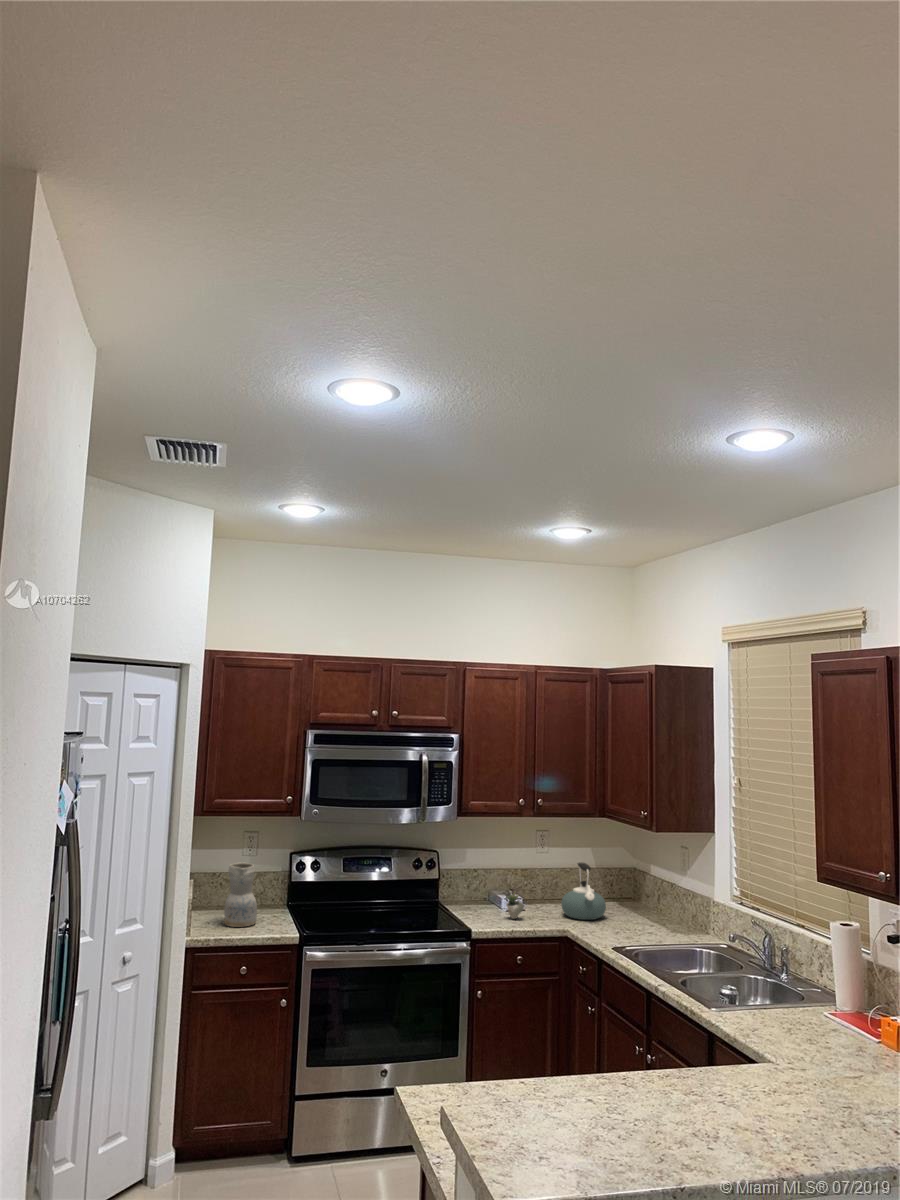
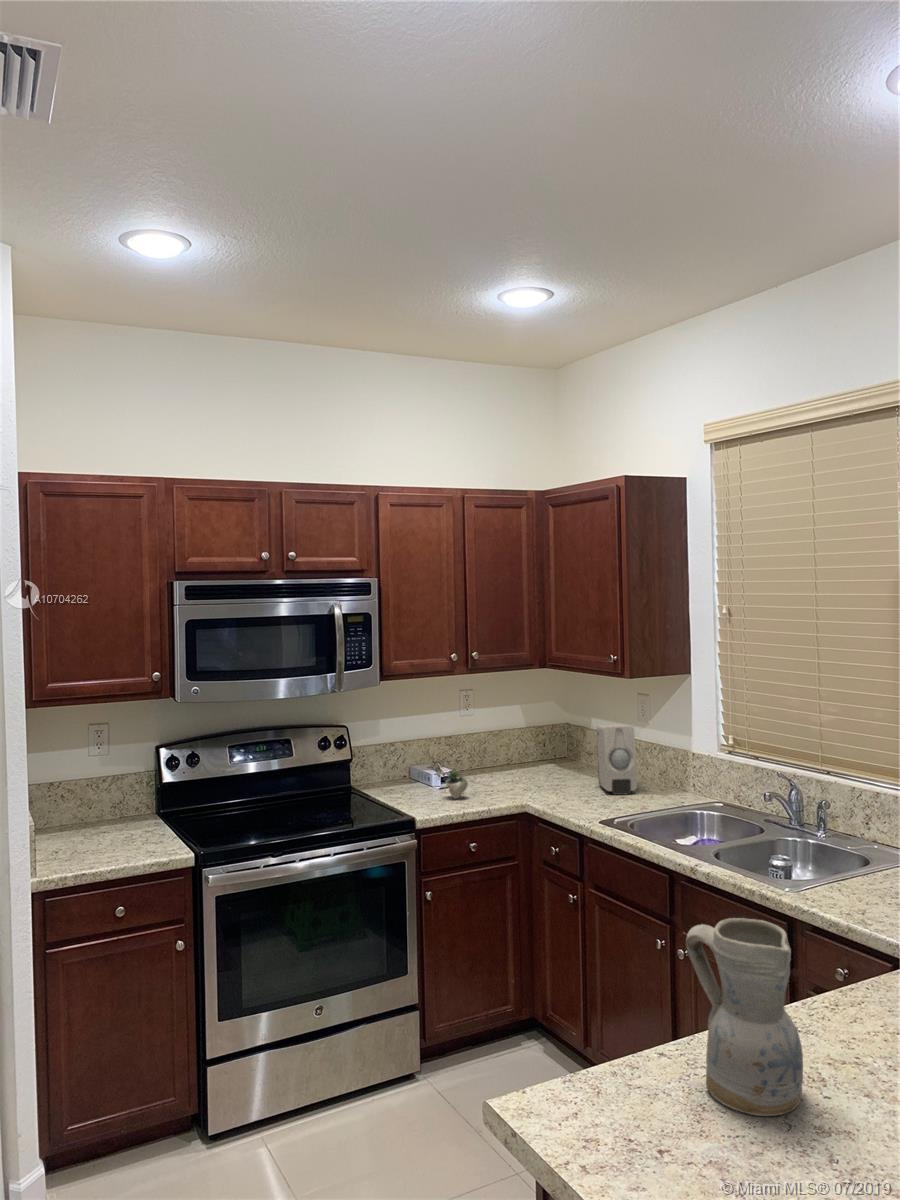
ceramic pitcher: present [224,863,257,927] -> present [686,918,803,1116]
kettle: present [561,863,606,920] -> none [506,723,559,790]
soap dispenser: none [638,869,665,931] -> present [597,724,637,795]

